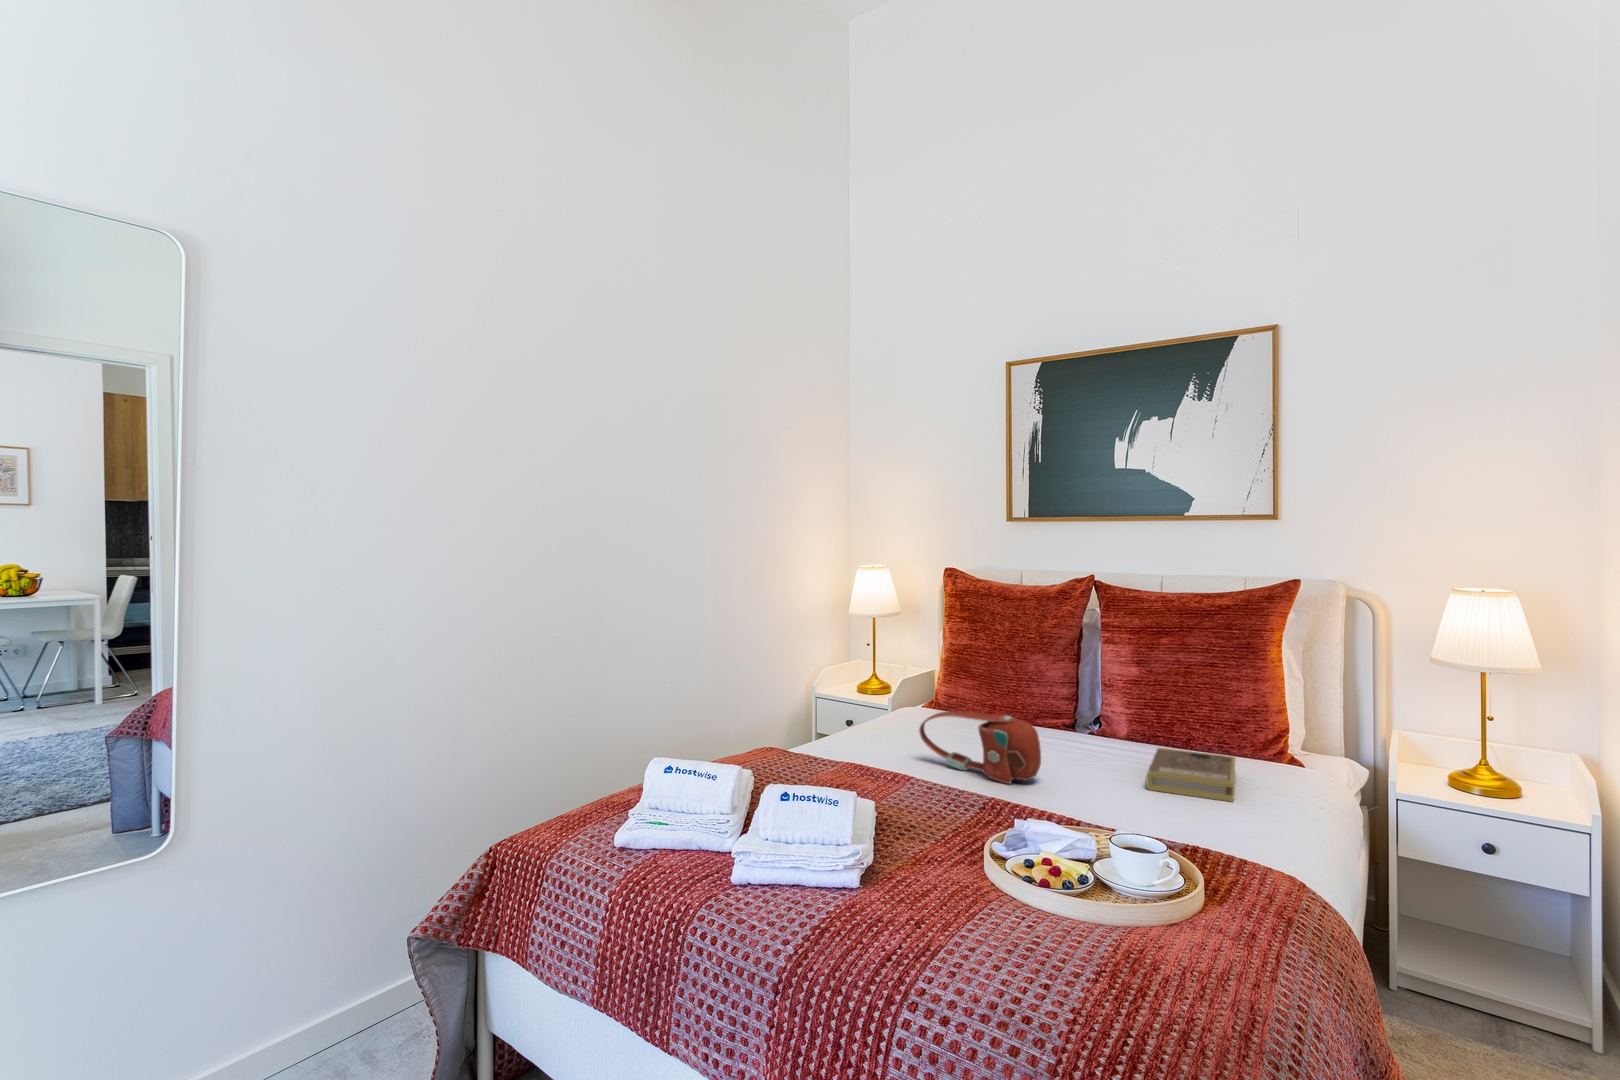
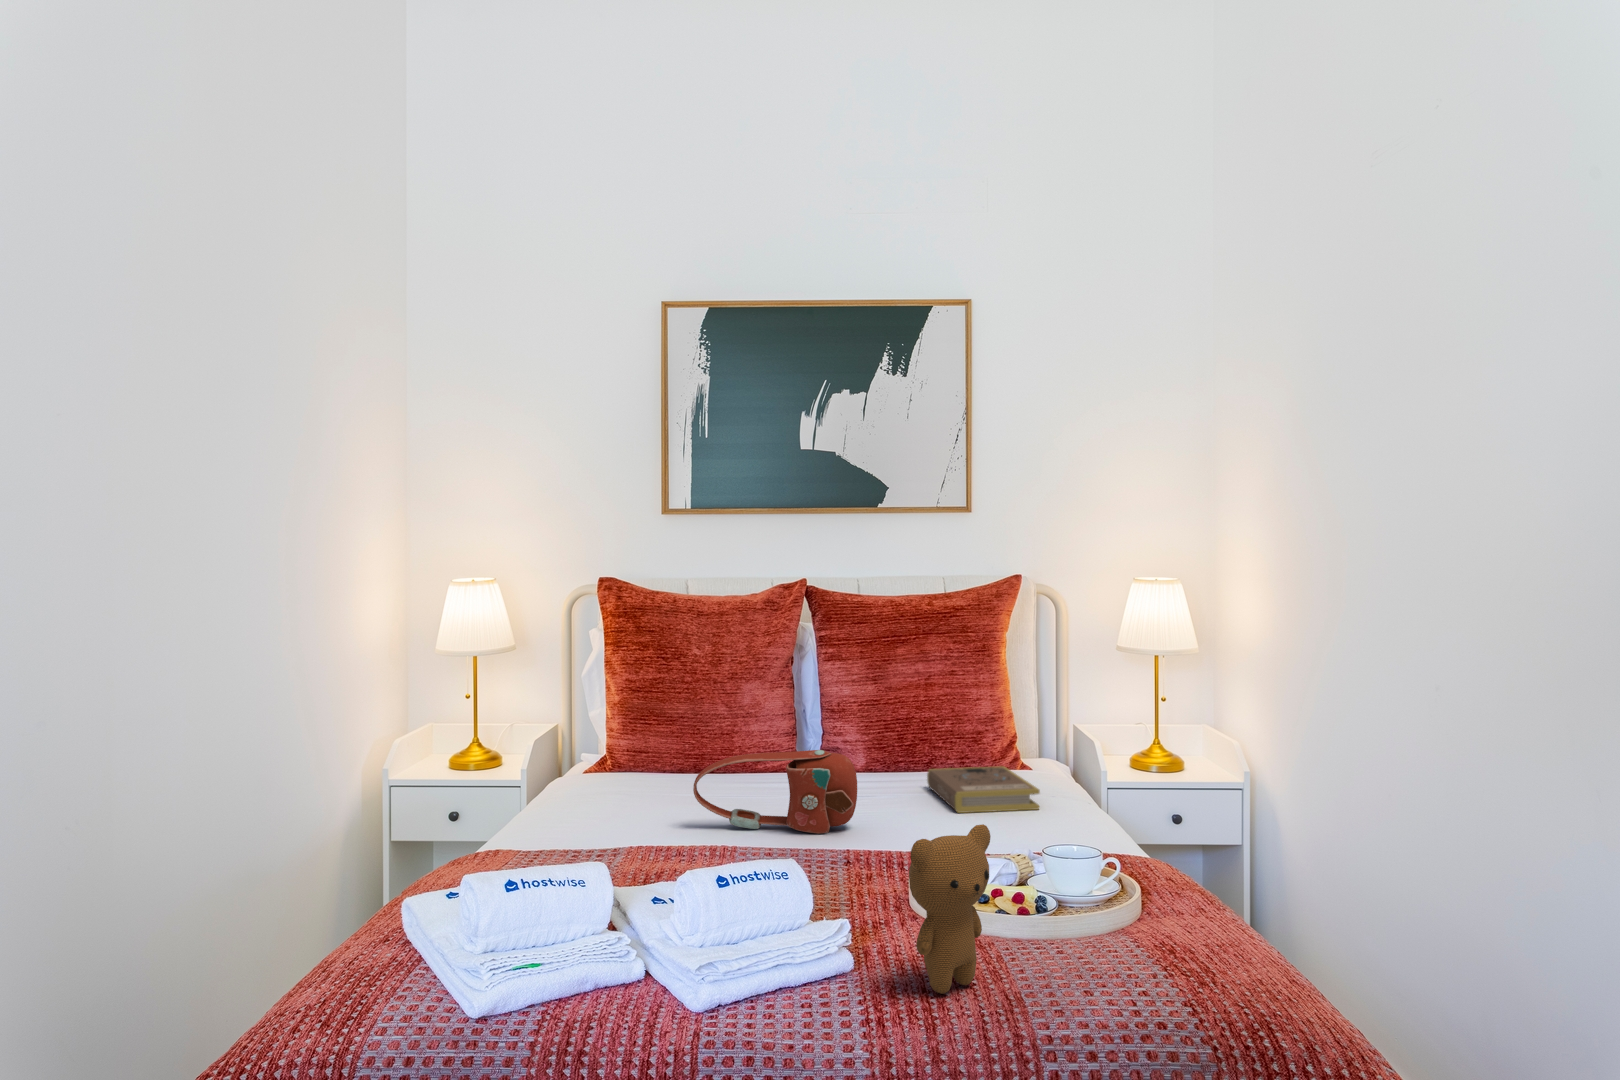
teddy bear: none [853,796,946,928] -> present [909,824,991,994]

